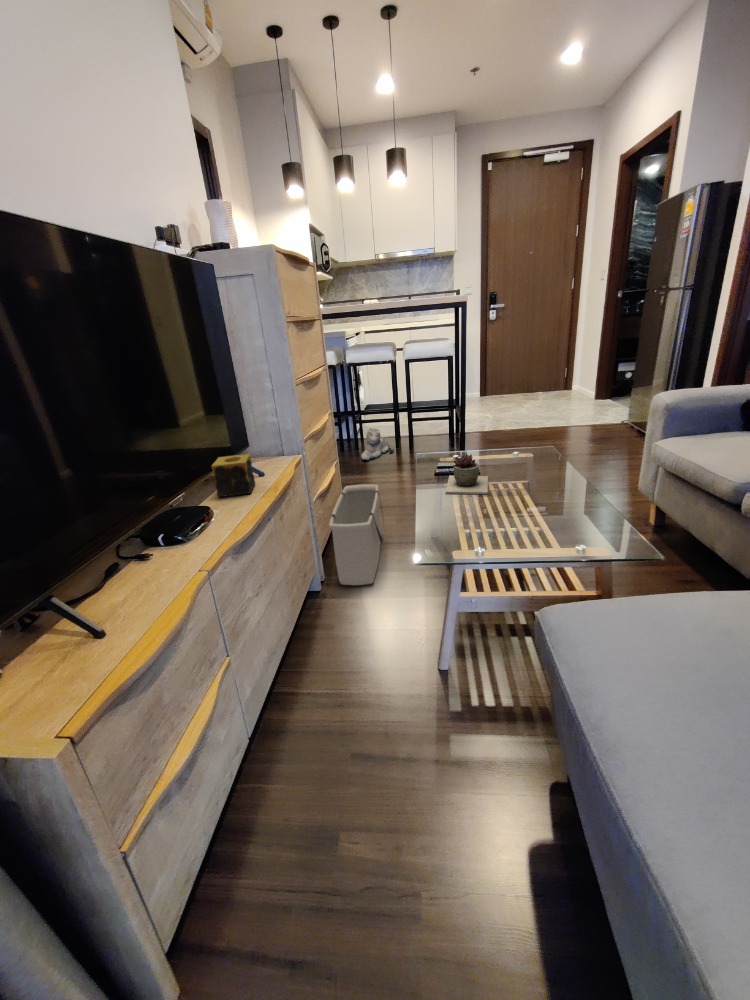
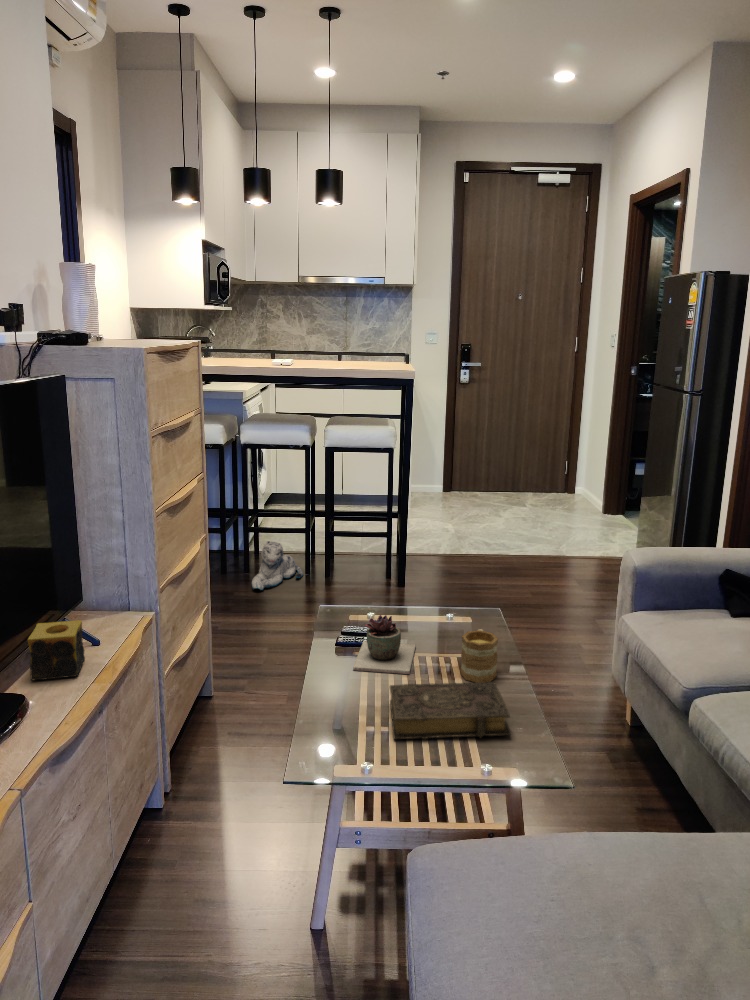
mug: none [526,459,557,497] -> present [461,629,498,683]
storage bin: present [329,484,383,585] -> none [184,645,268,800]
book: none [478,493,580,535] -> present [390,682,511,739]

